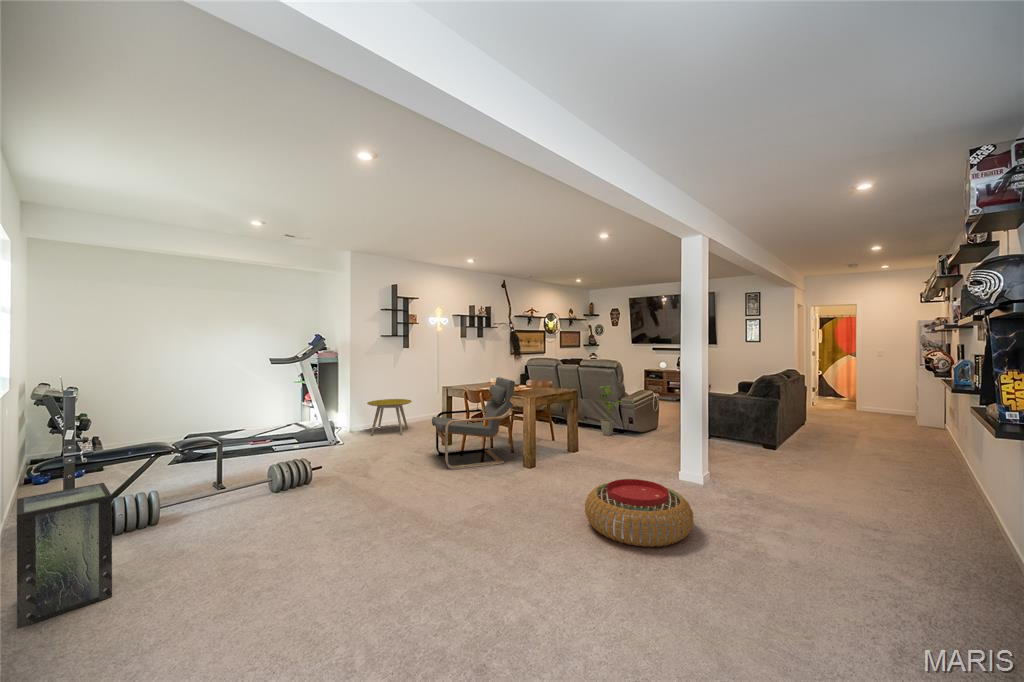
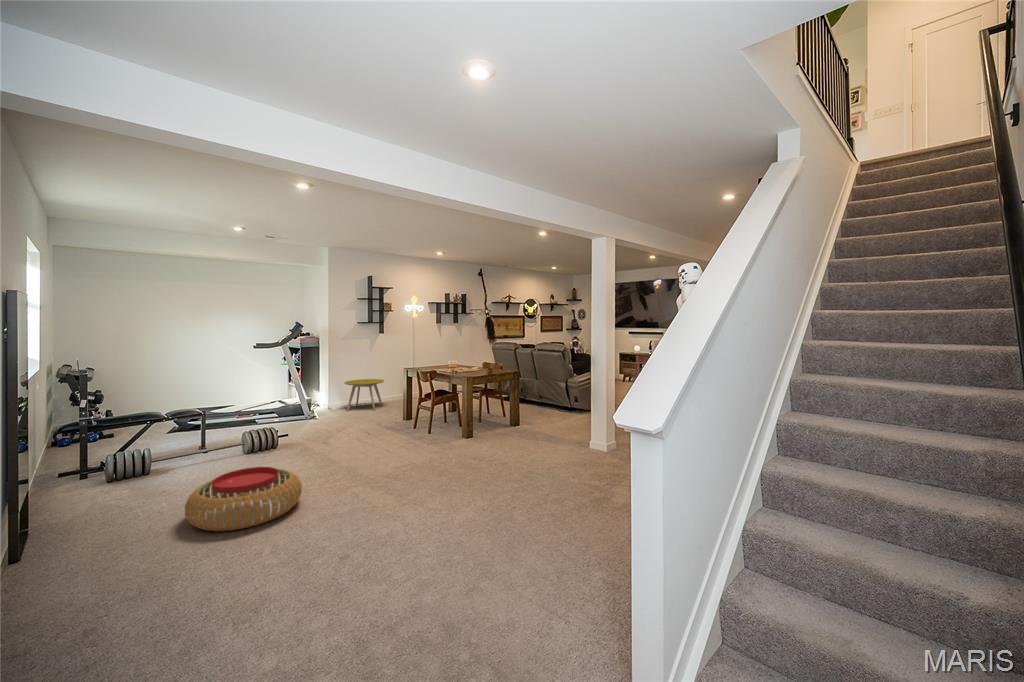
armchair: present [432,377,515,469] -> none [388,360,457,439]
house plant: present [598,386,624,436] -> none [547,368,571,413]
pouf: present [585,479,694,547] -> present [185,467,302,532]
storage box: present [17,483,112,629] -> none [35,439,106,535]

